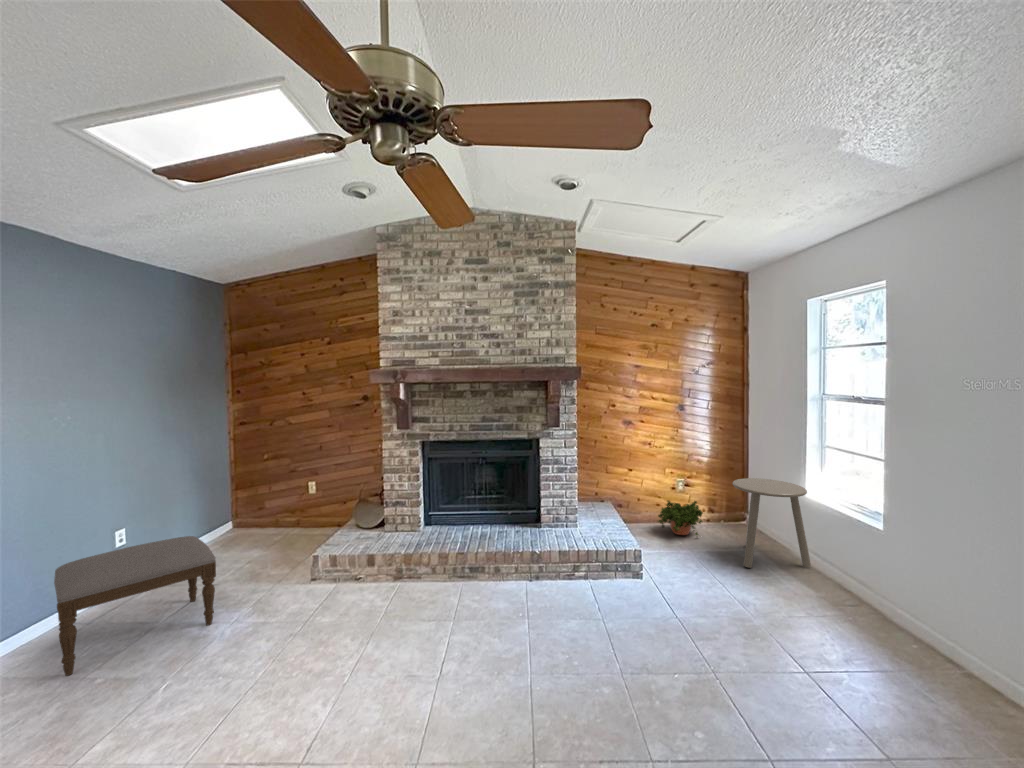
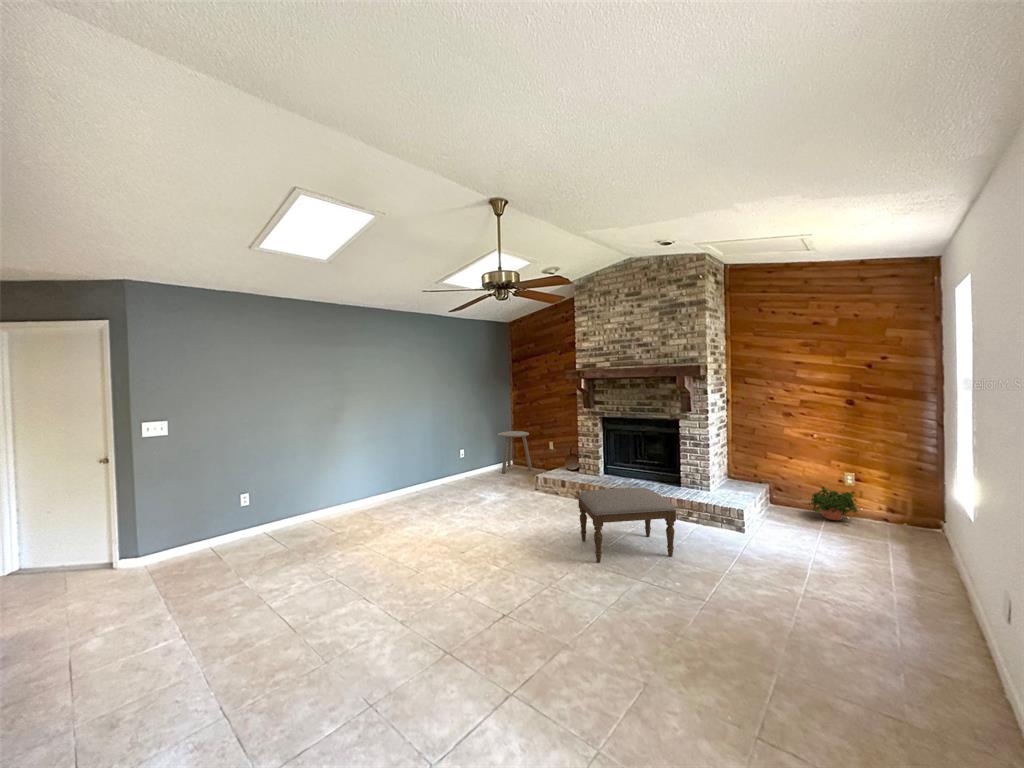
side table: present [733,478,811,568] -> present [498,431,532,473]
ottoman: present [54,536,216,676] -> present [578,488,676,563]

